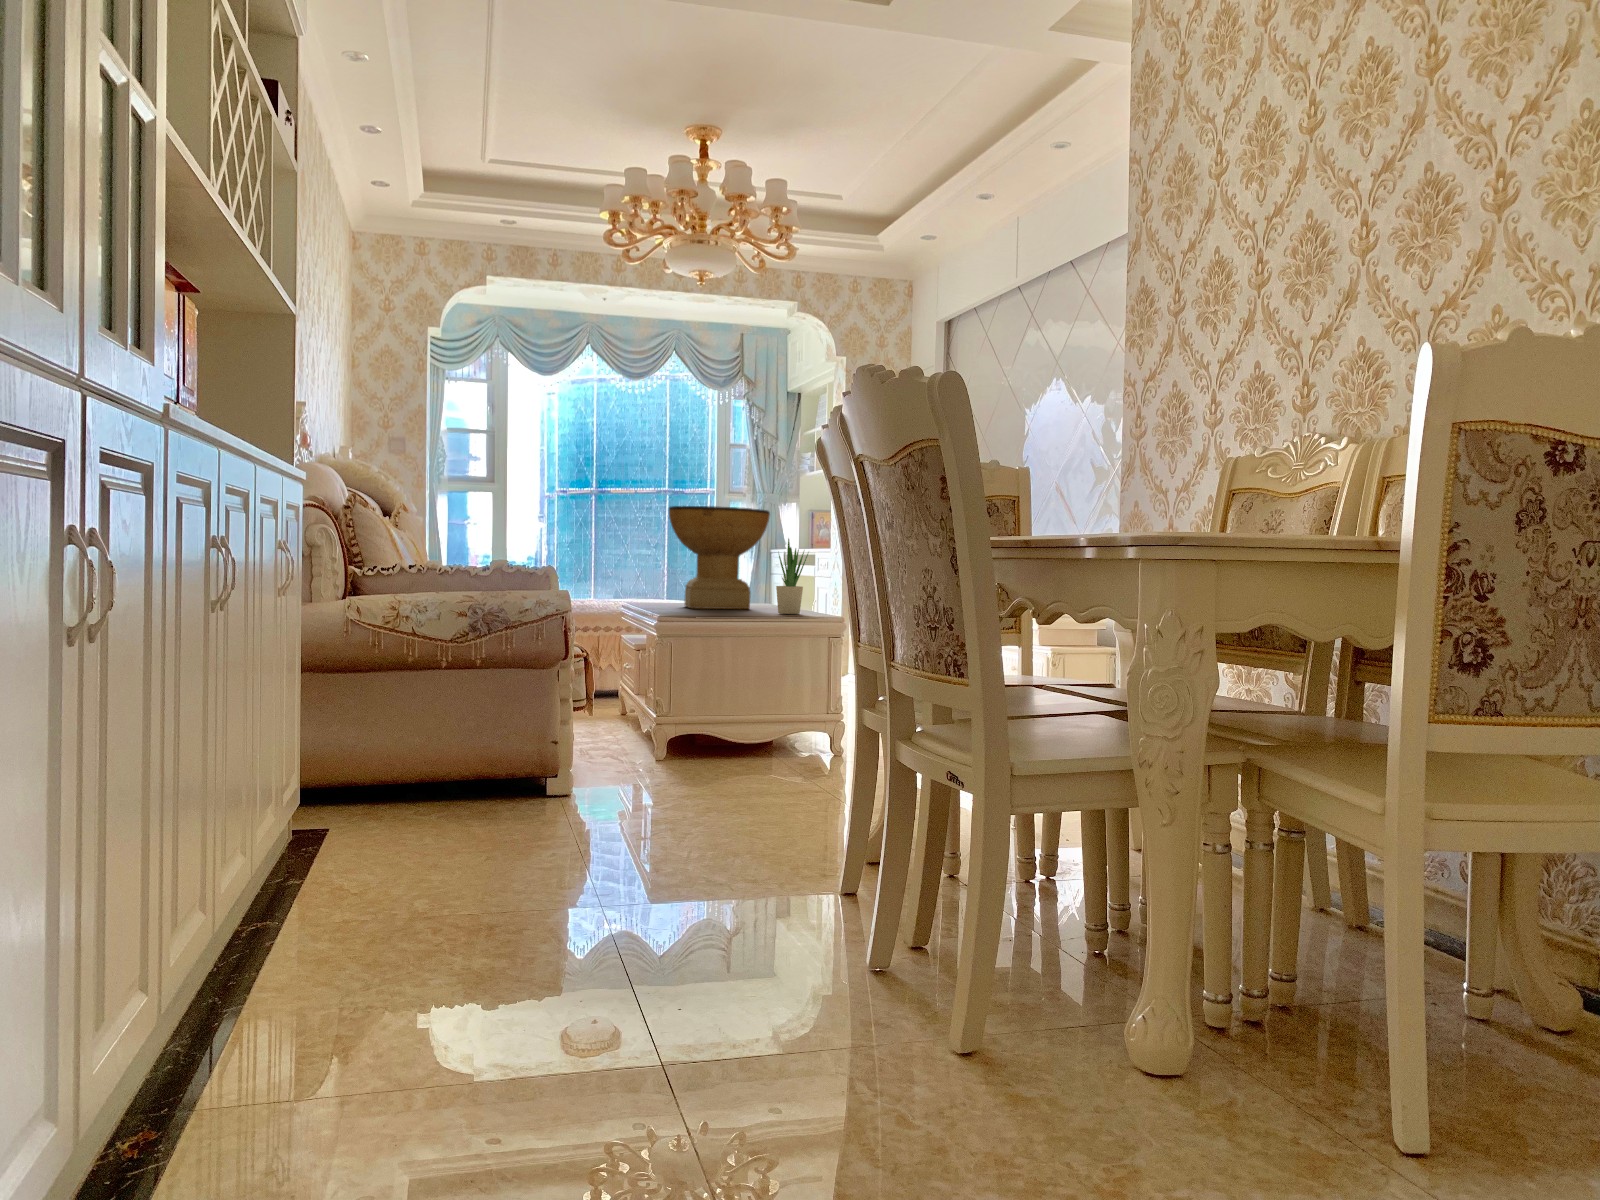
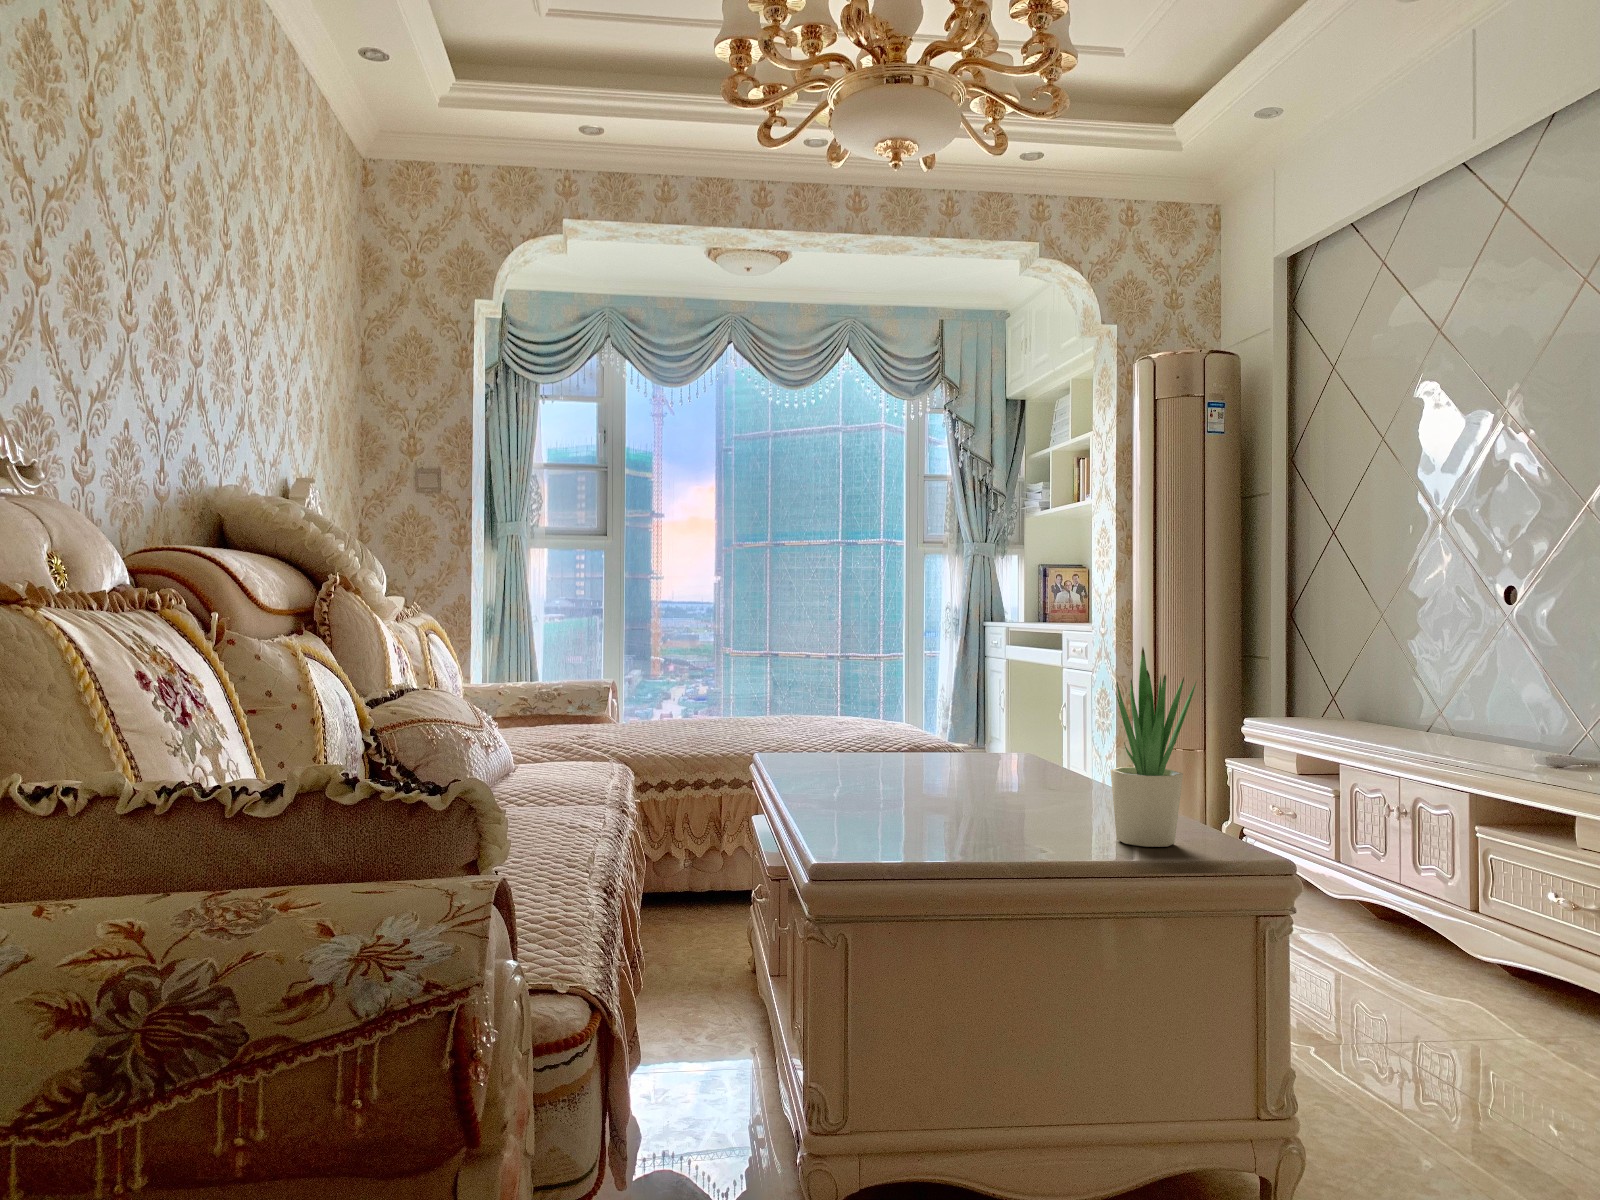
decorative bowl: present [669,506,770,609] -> none [839,569,1063,803]

